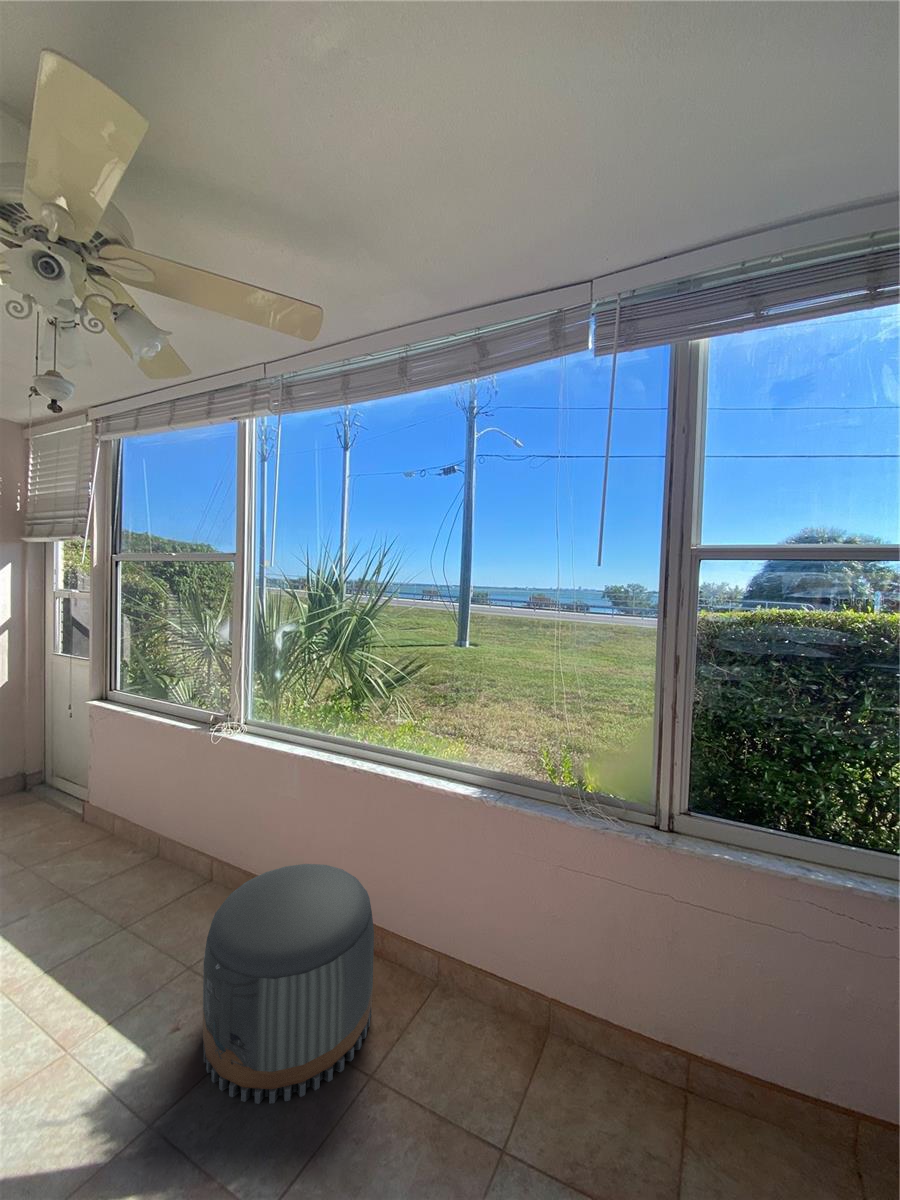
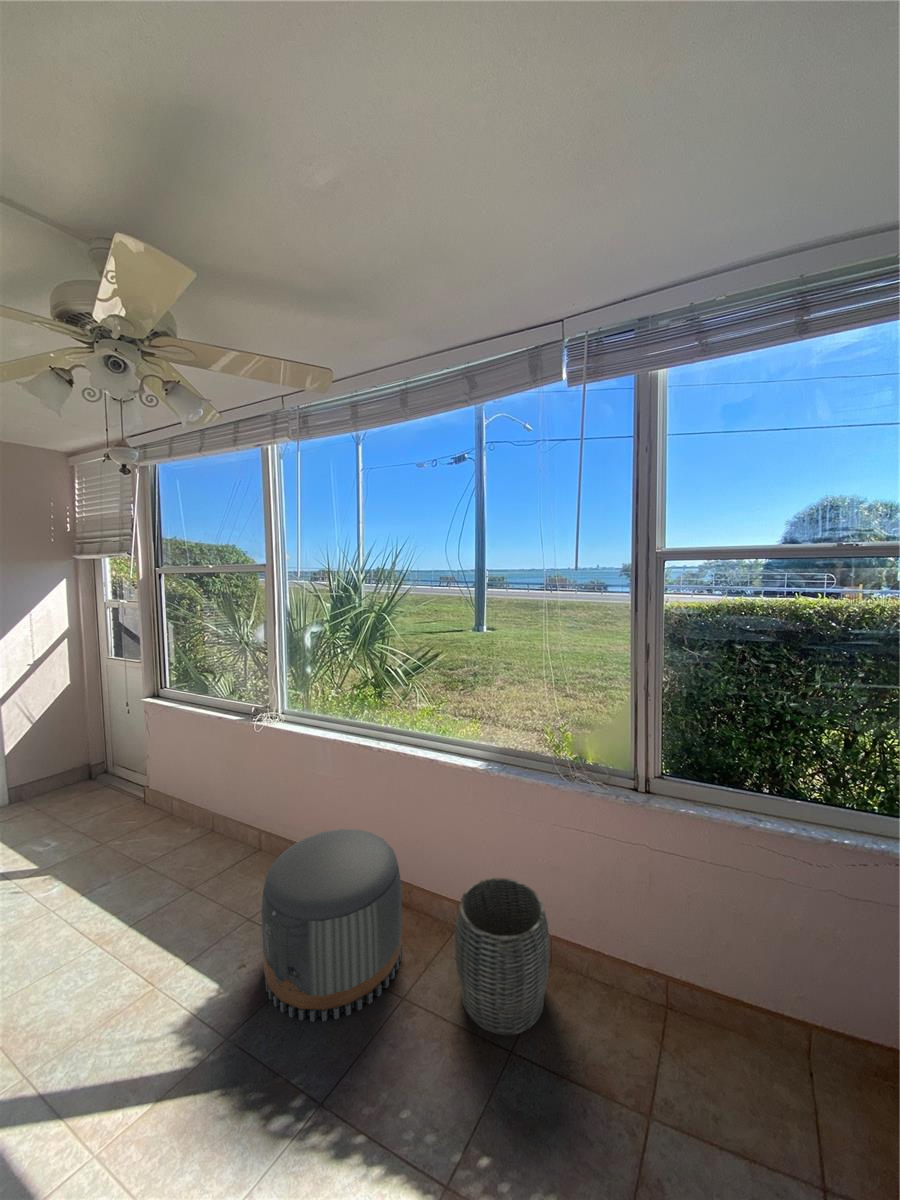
woven basket: none [436,929,548,1128] -> present [455,878,549,1035]

